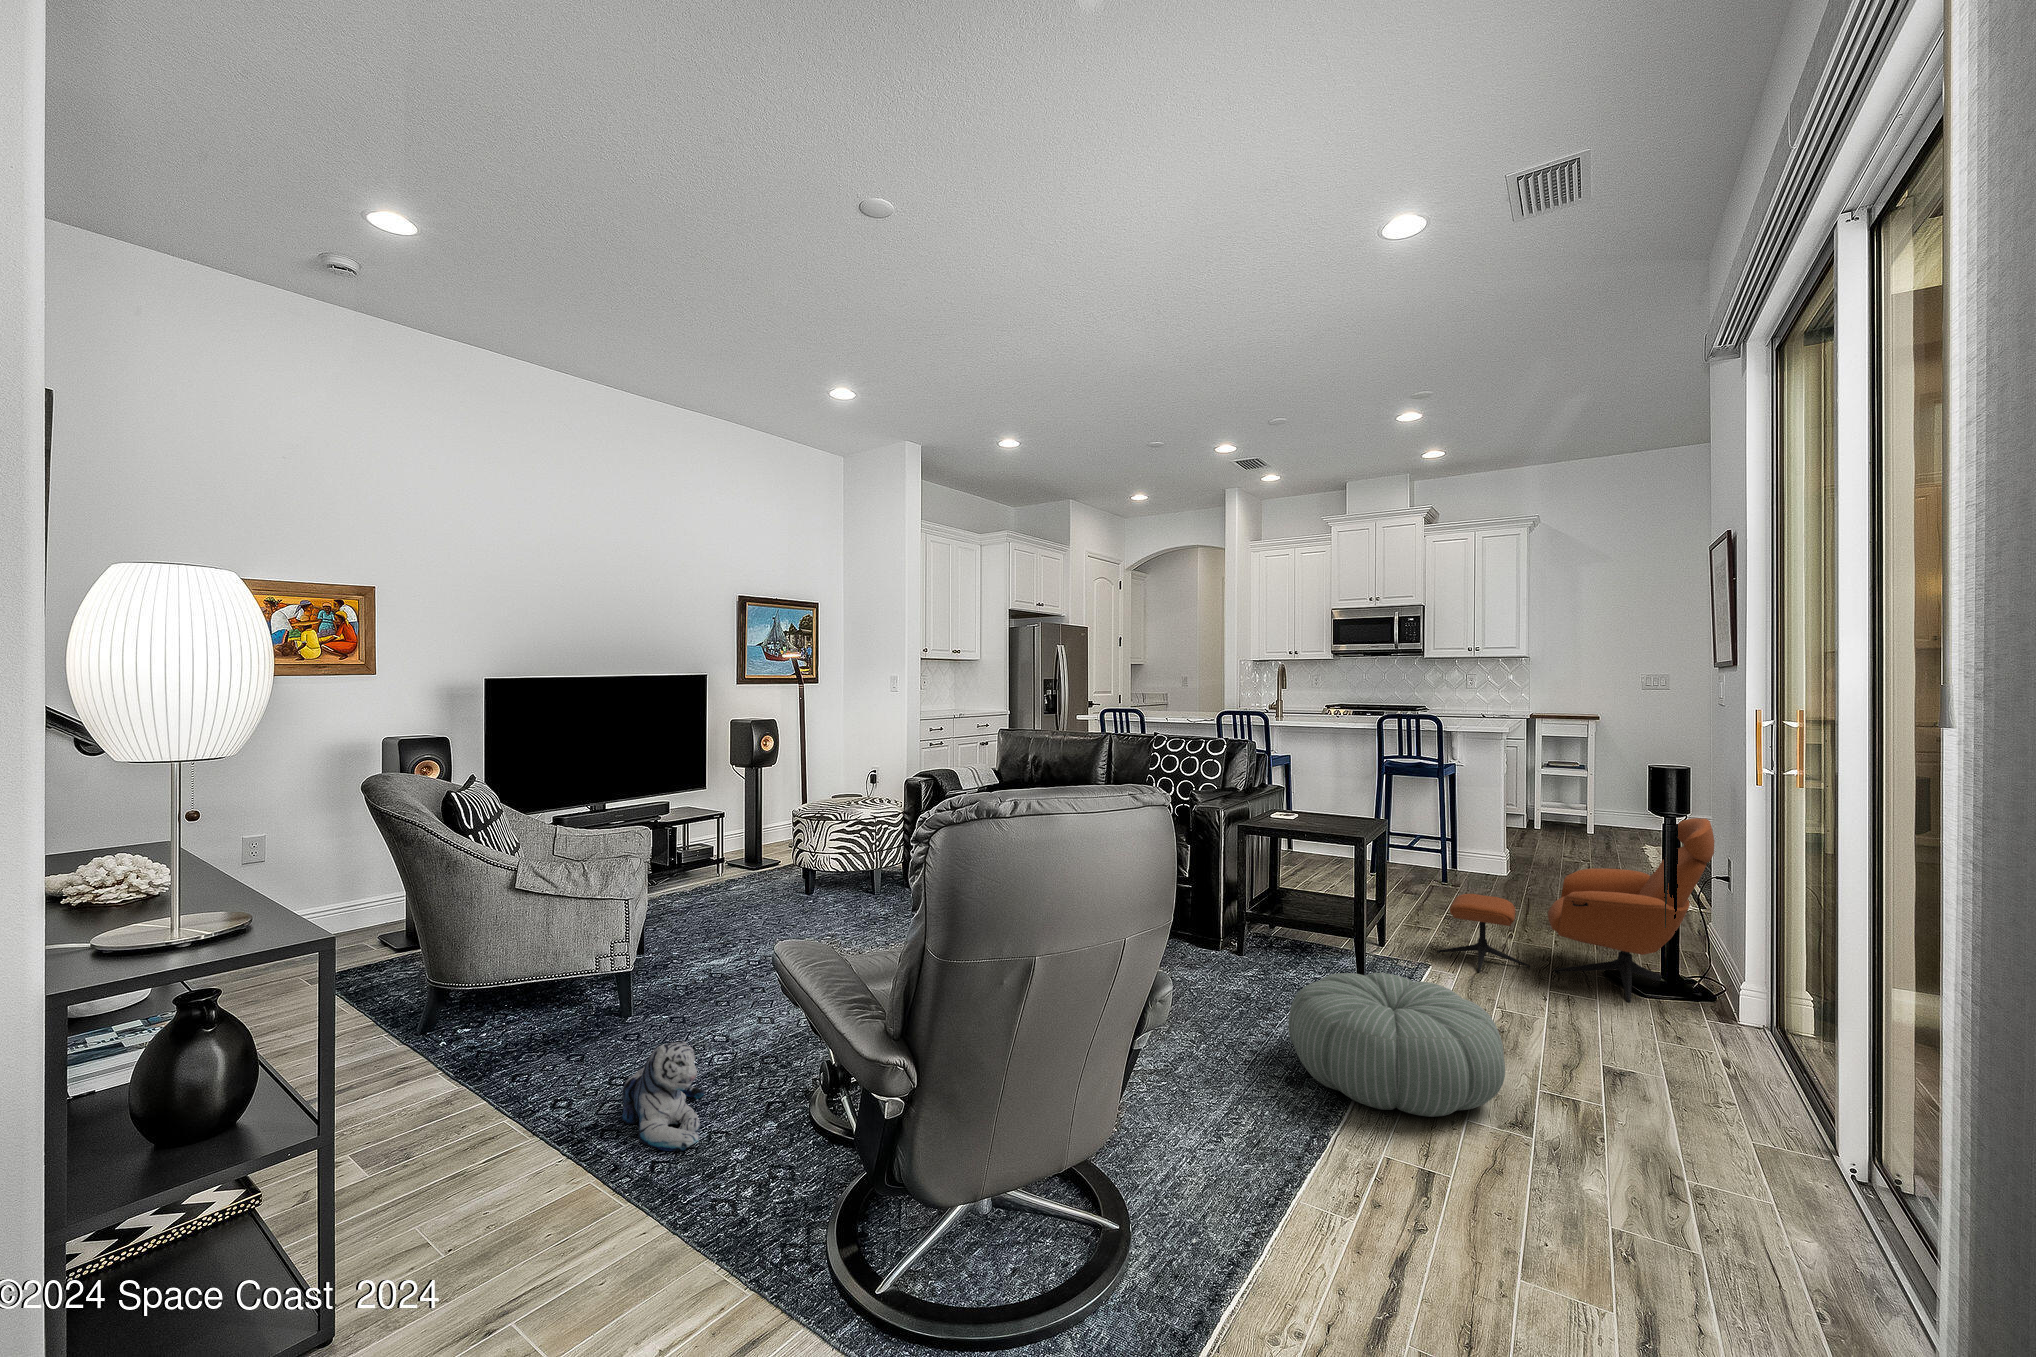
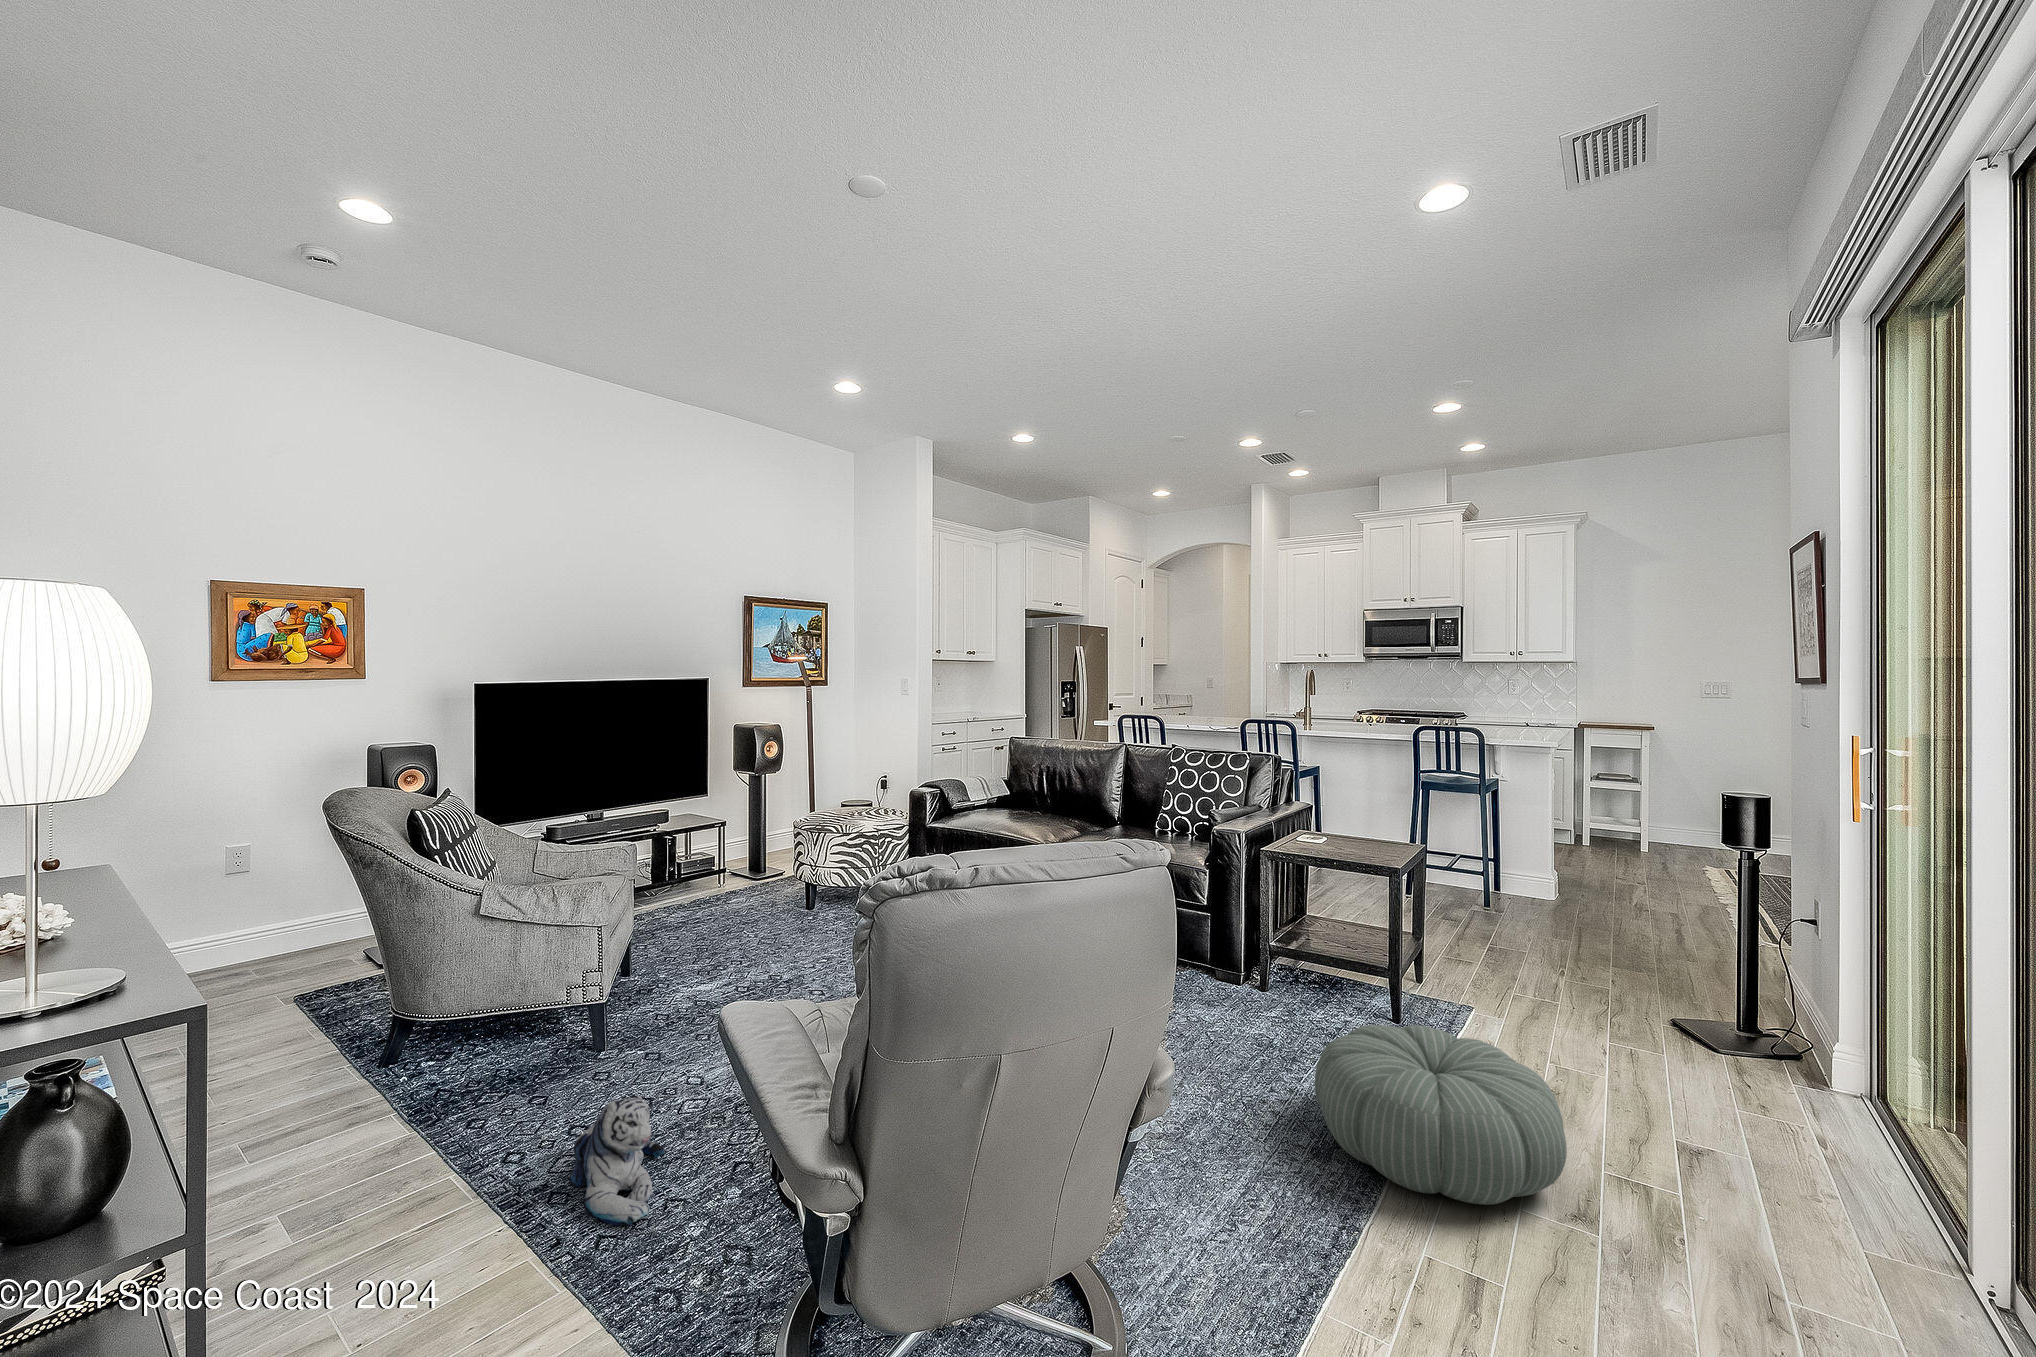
lounge chair: present [1437,818,1715,1002] -> none [1477,851,1797,1057]

